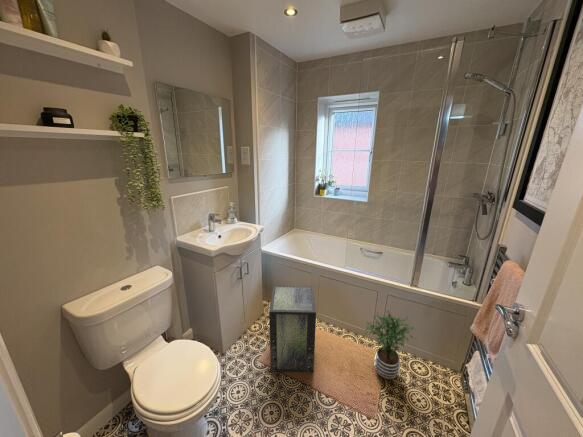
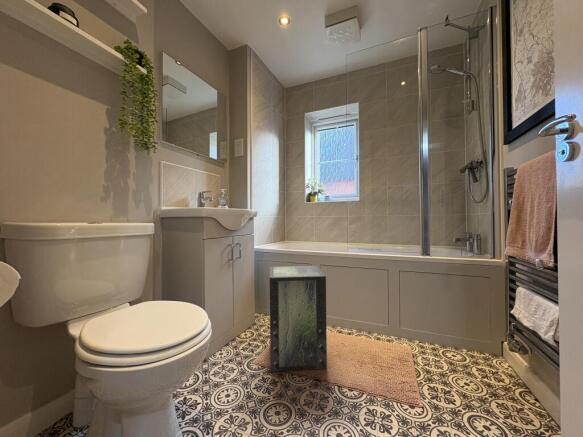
potted plant: present [366,313,413,380] -> none [382,281,446,369]

